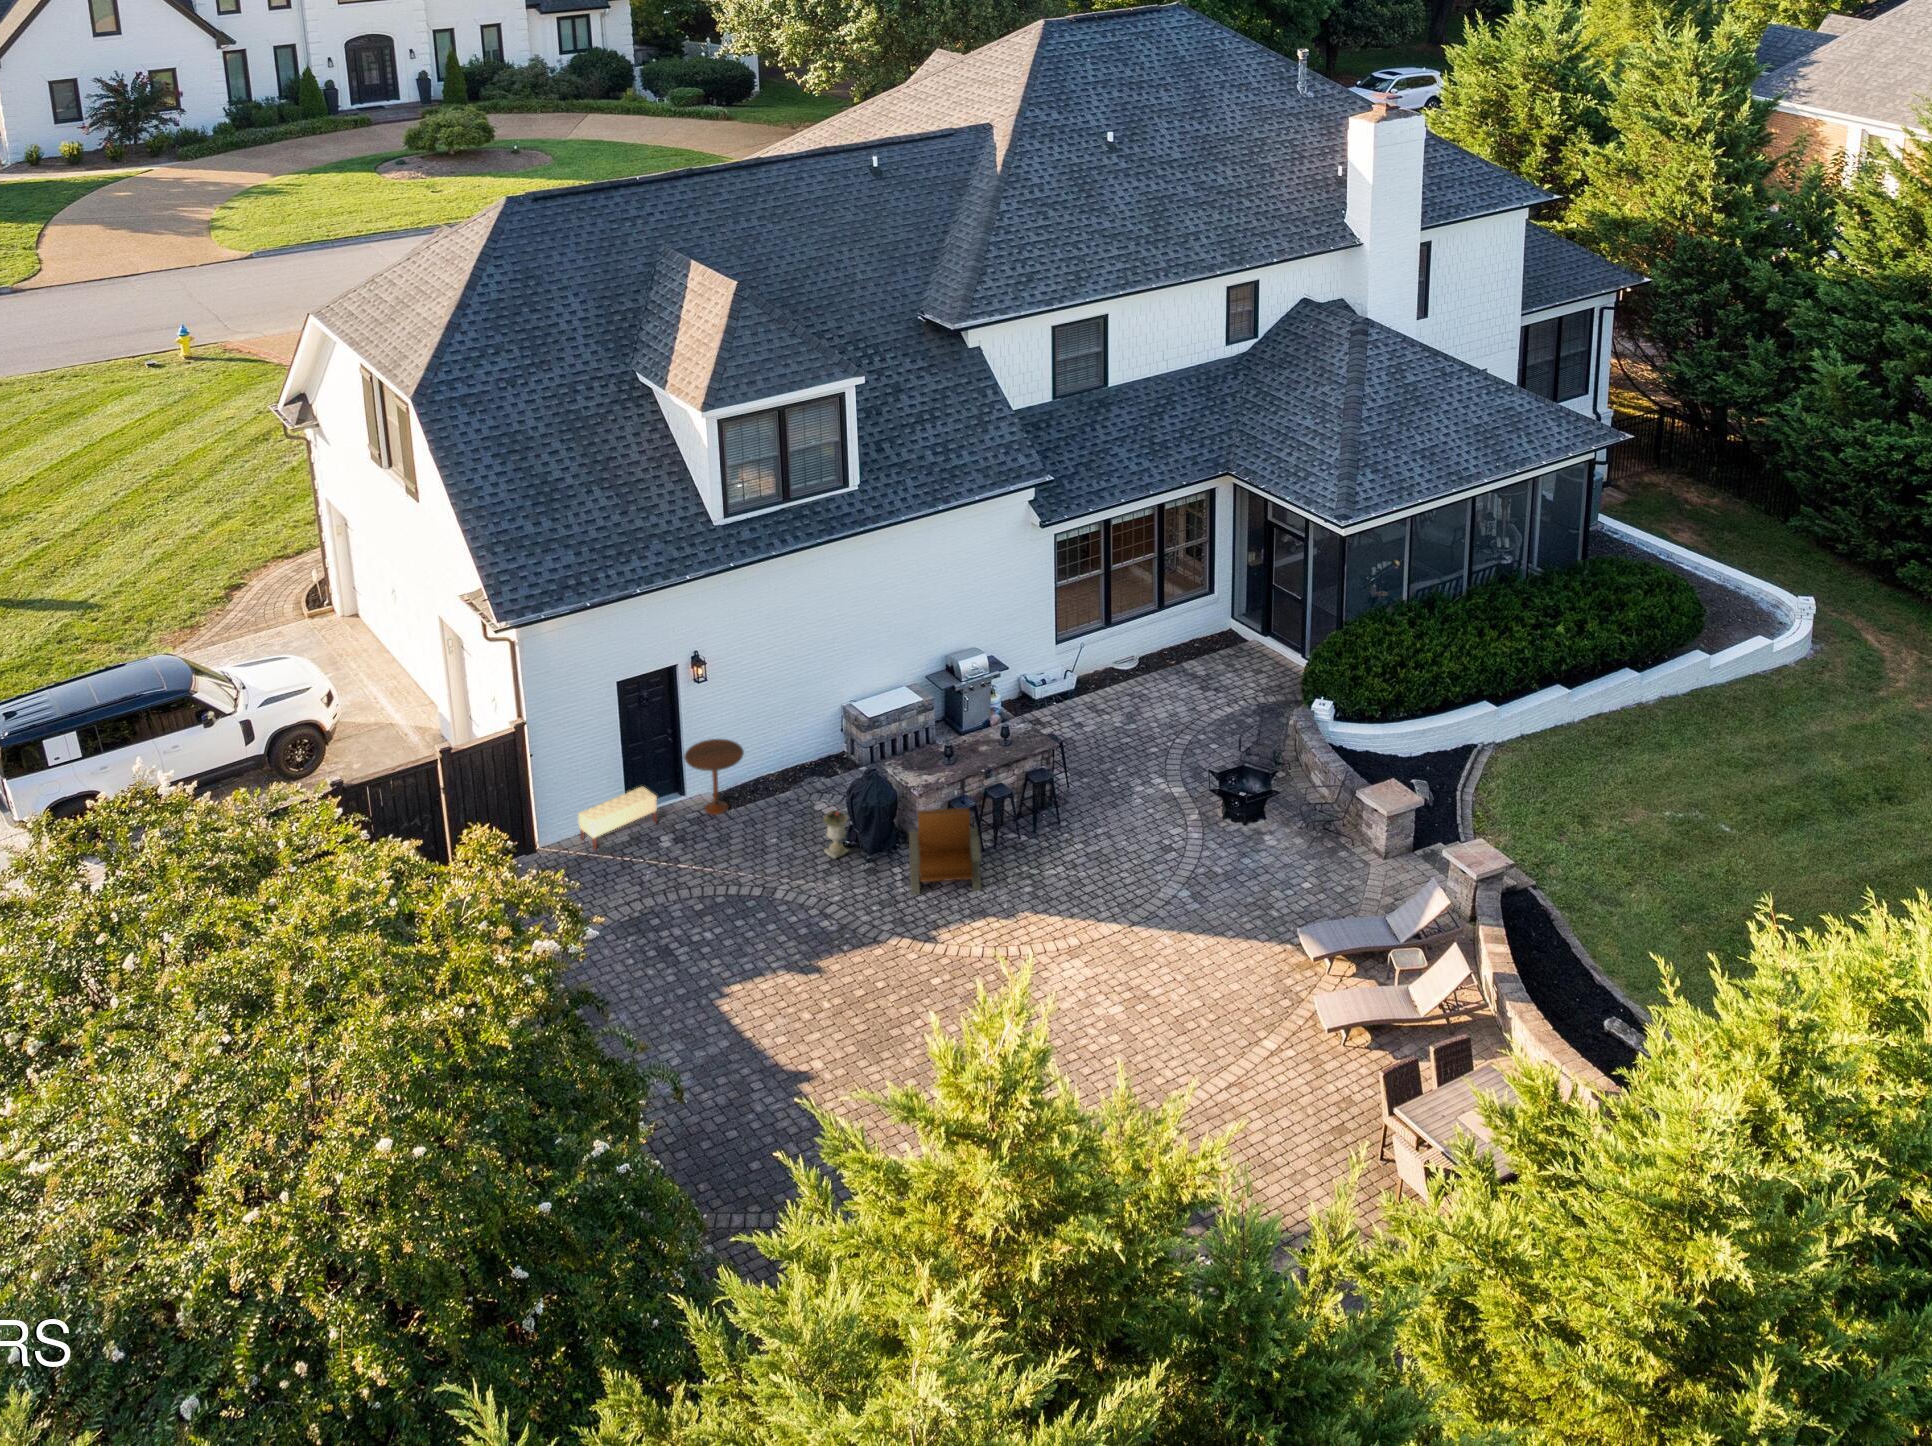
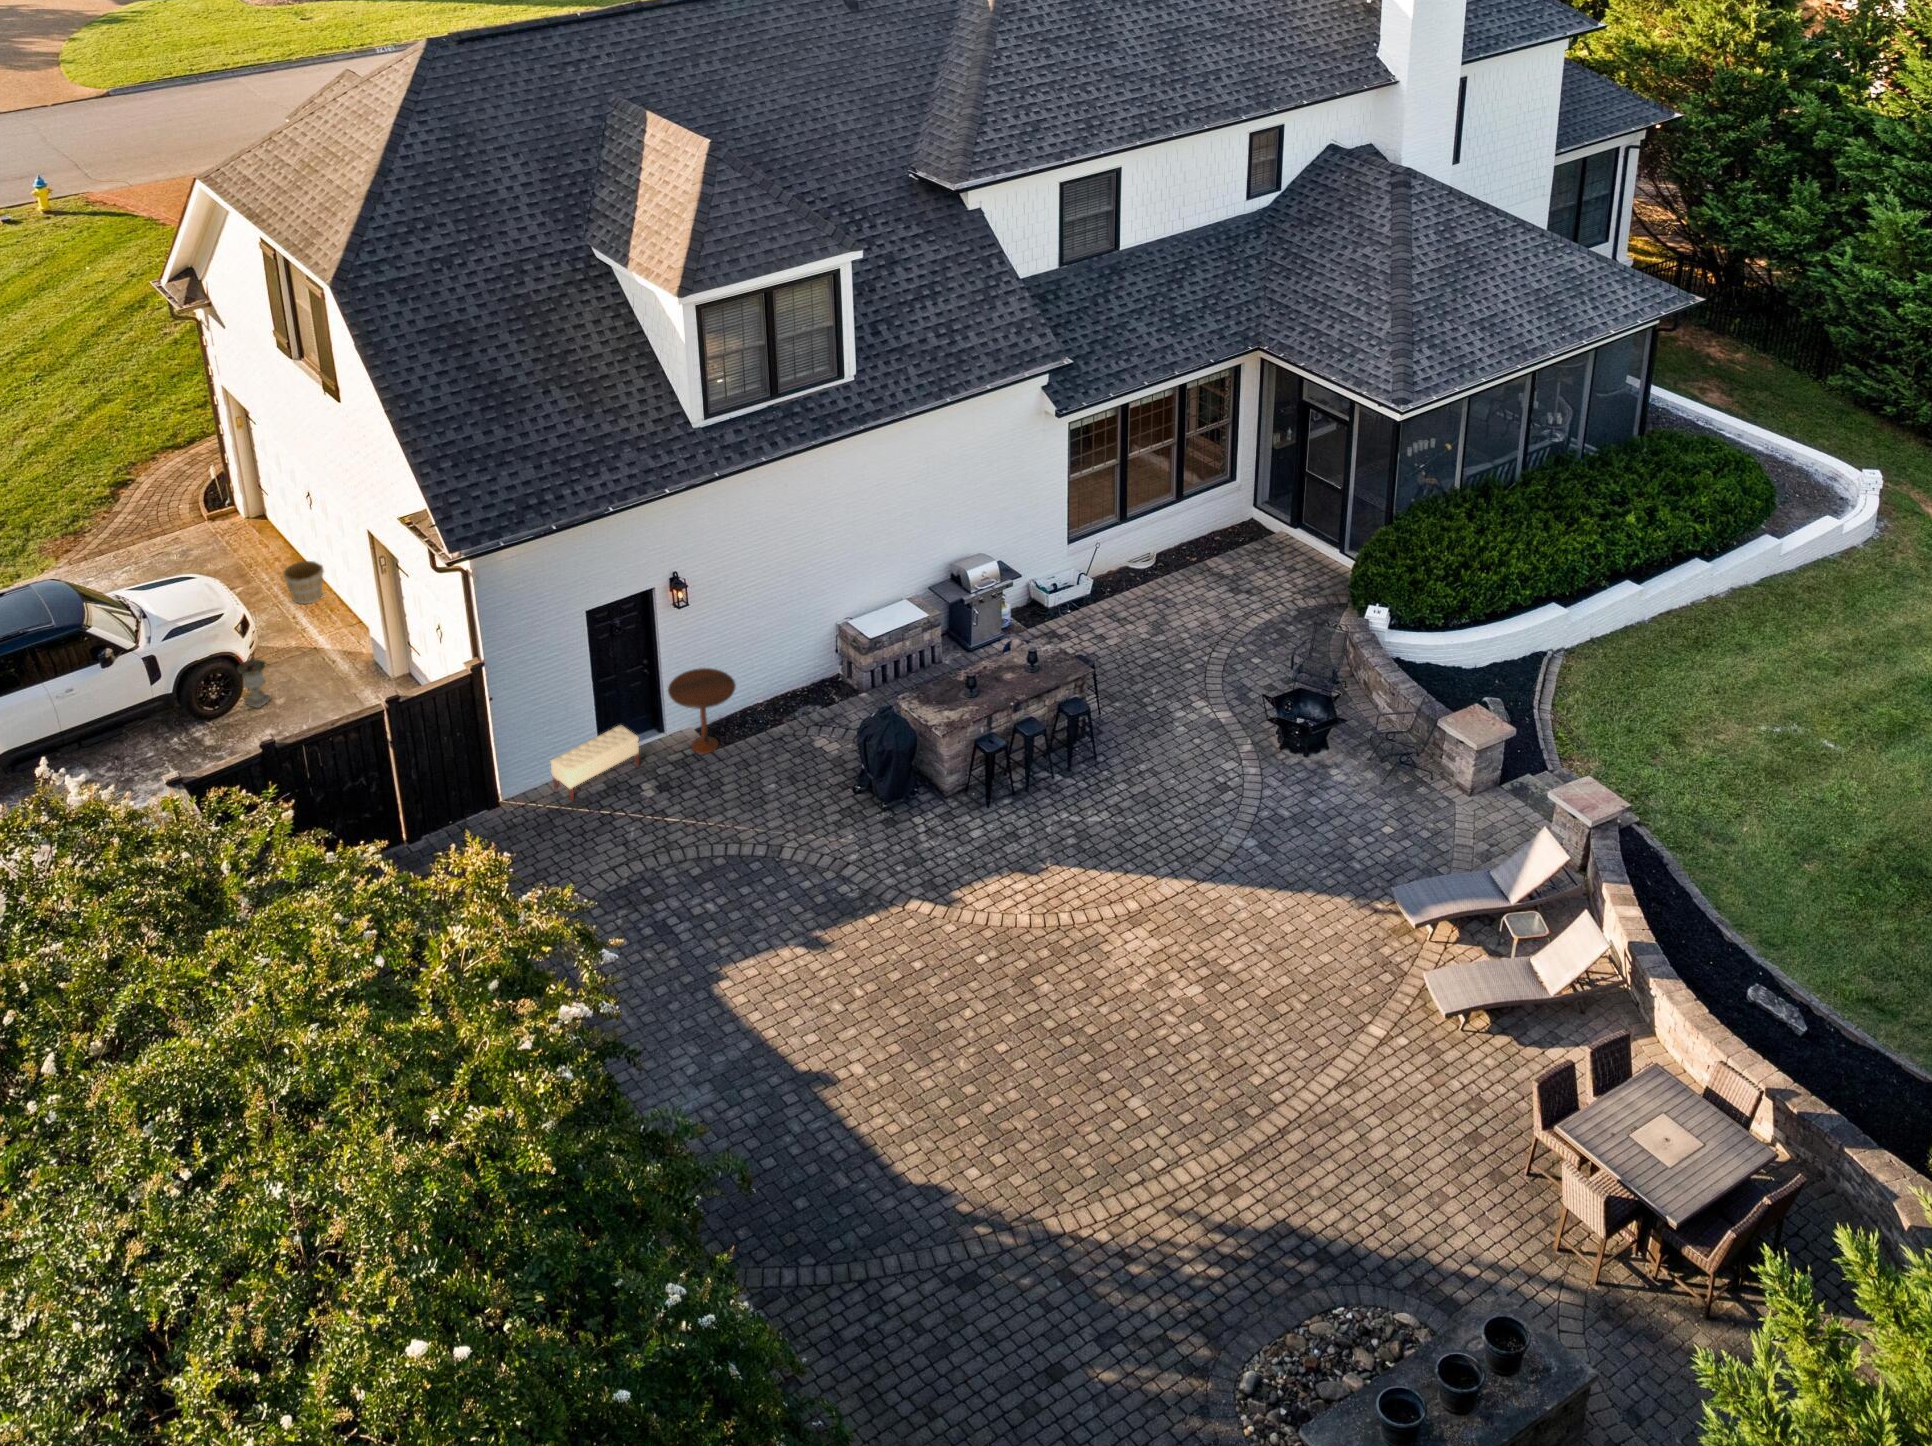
wooden bucket: none [364,649,399,688] -> present [283,561,324,604]
lounge chair: present [909,808,981,895] -> none [934,749,1022,850]
planter: present [824,811,848,859] -> present [238,659,271,708]

